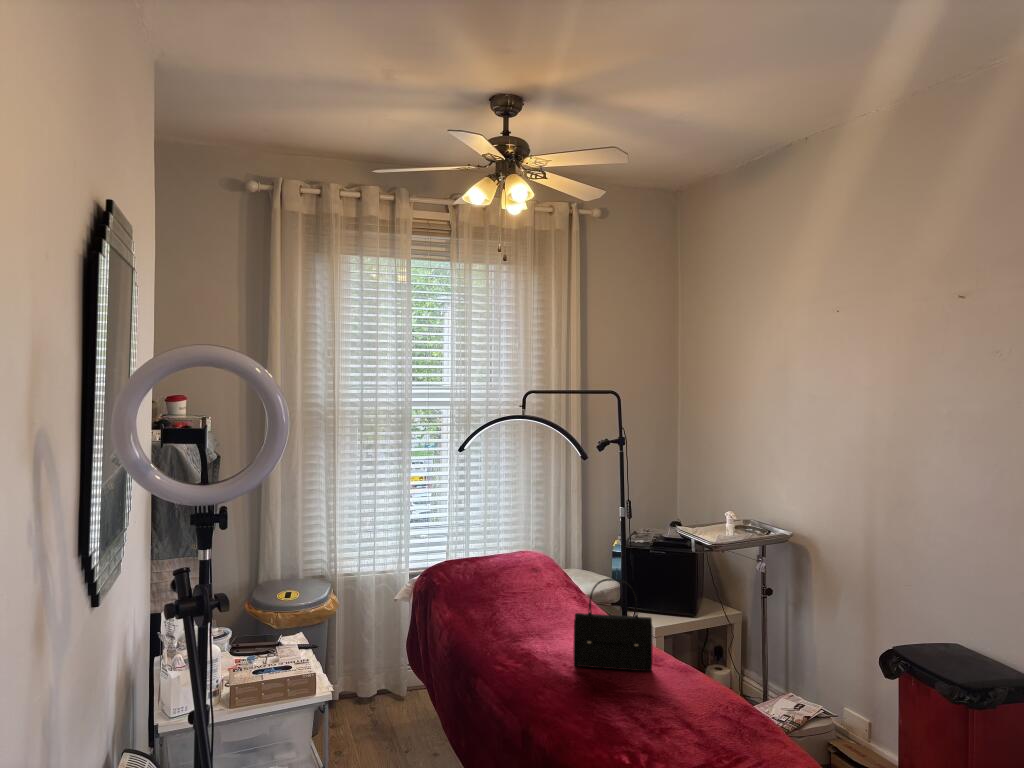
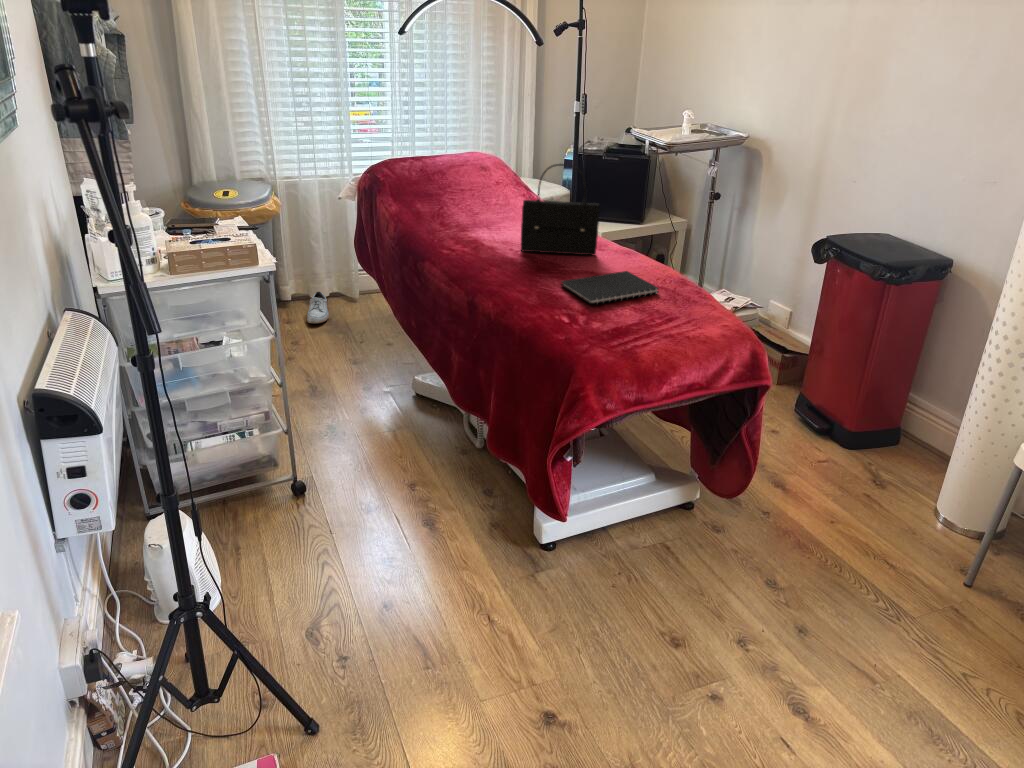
shoe: none [350,690,373,729] -> present [307,292,329,323]
notebook: none [618,693,725,740] -> present [561,271,659,305]

